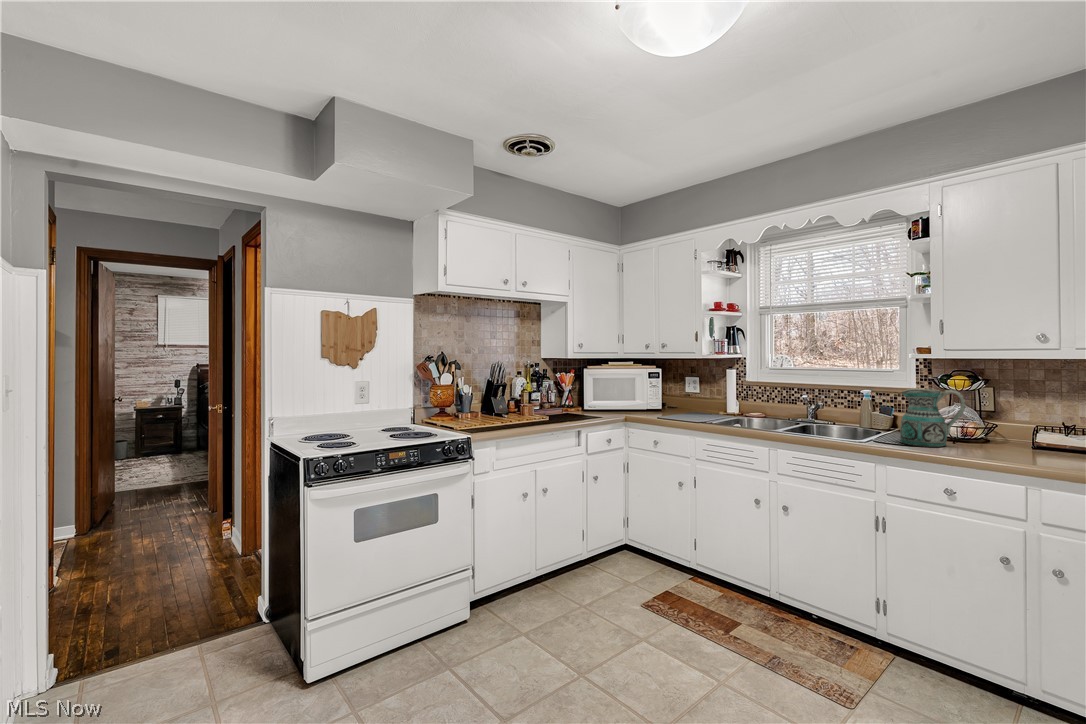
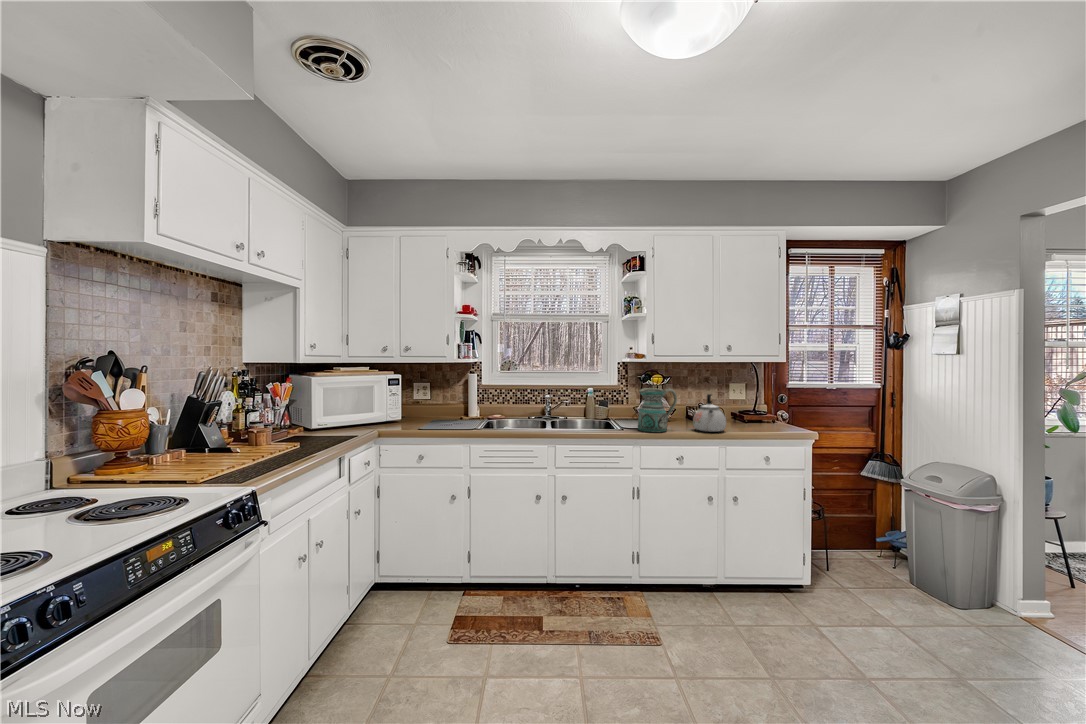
kettle: none [994,400,1057,456] -> present [693,394,726,432]

